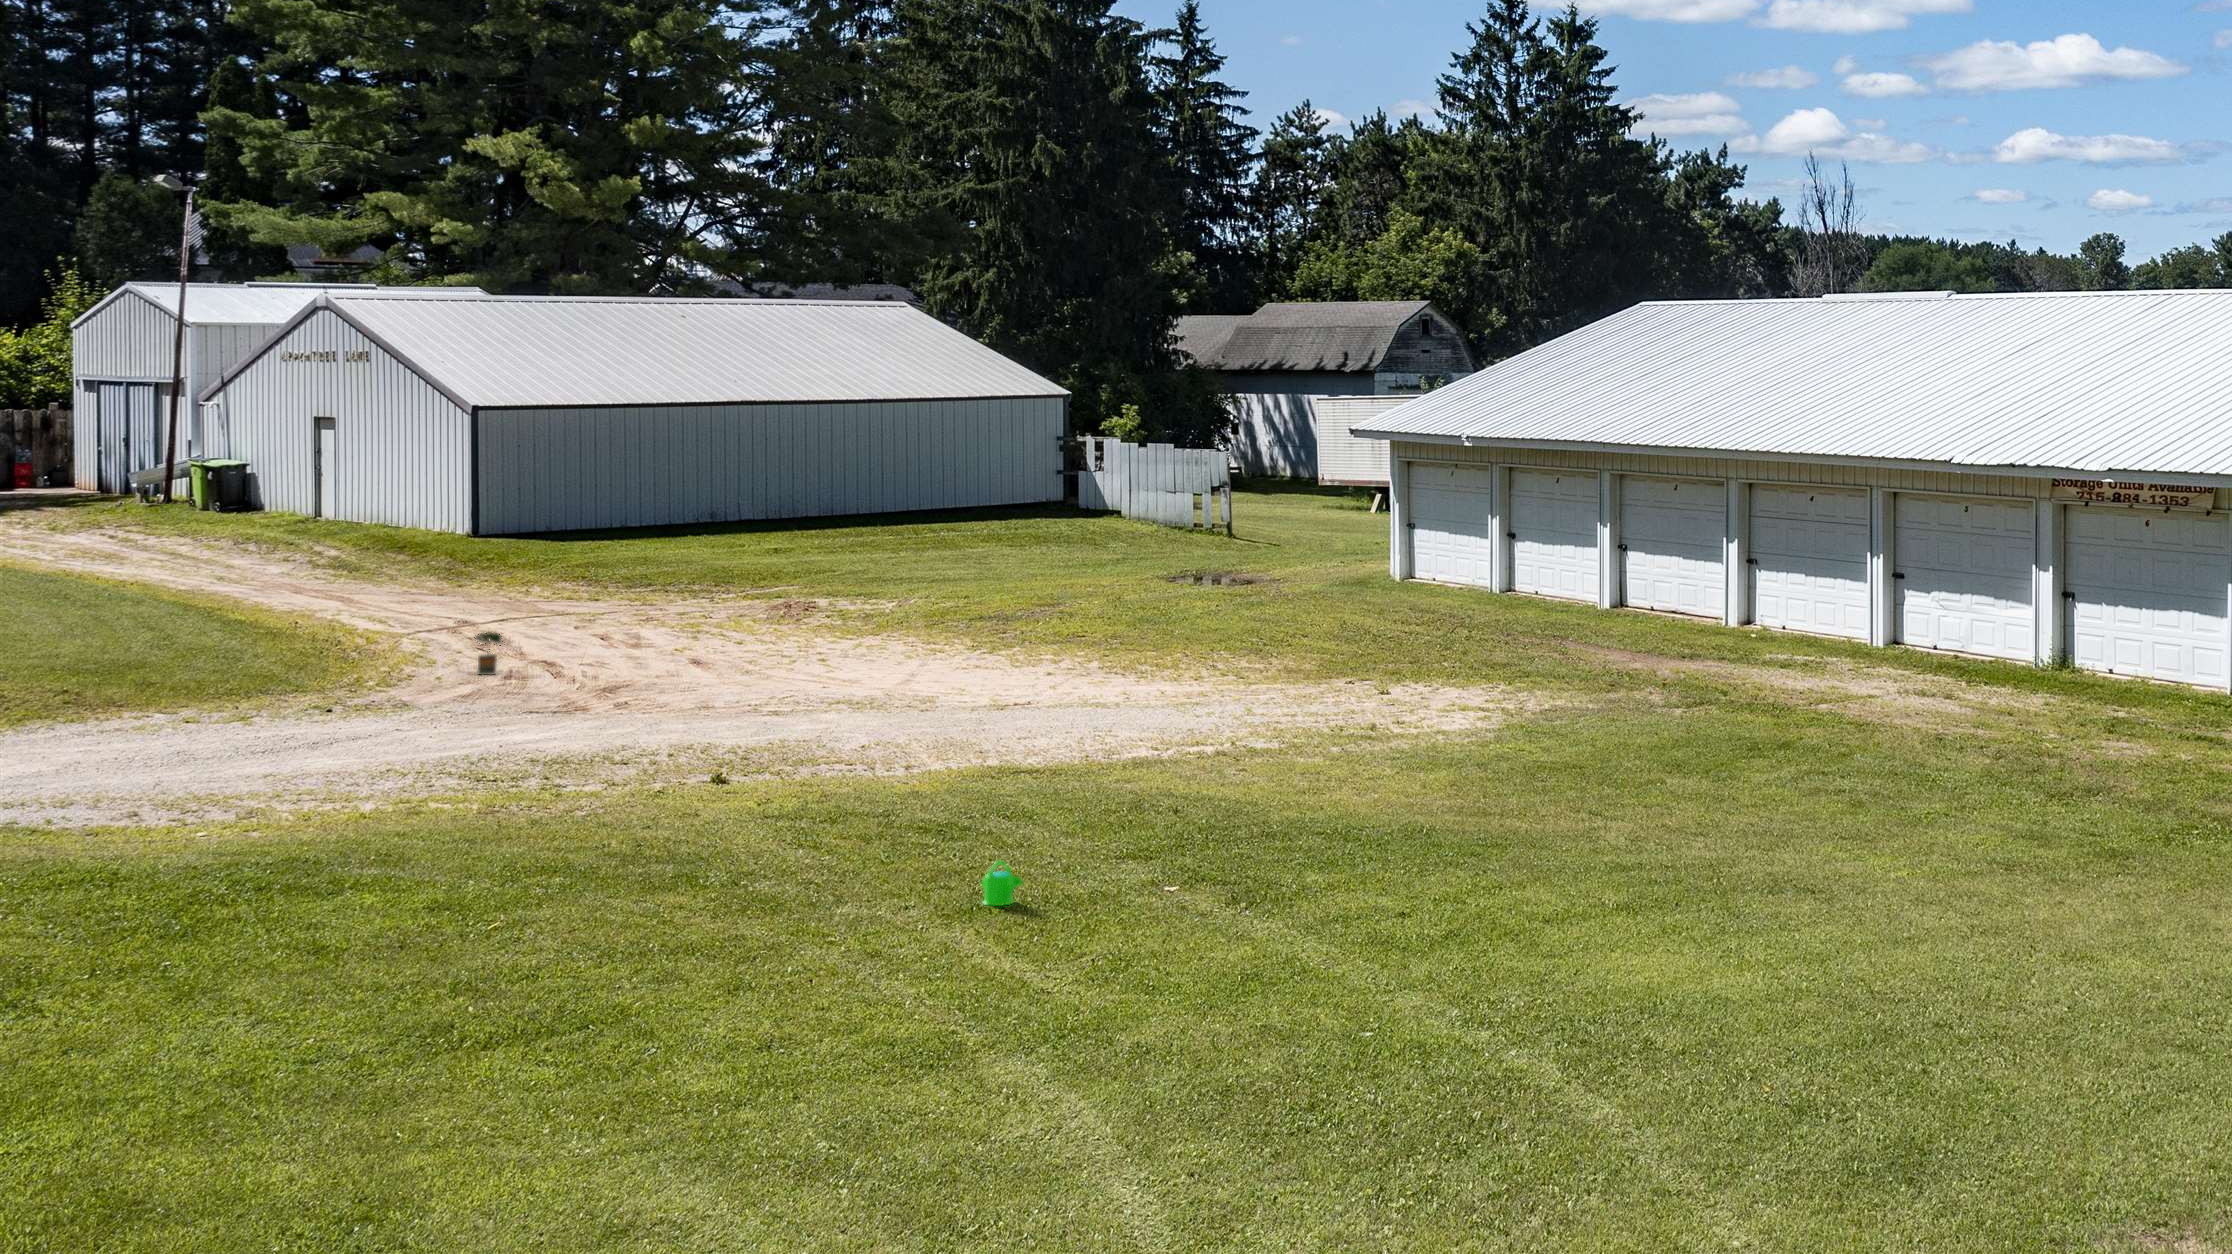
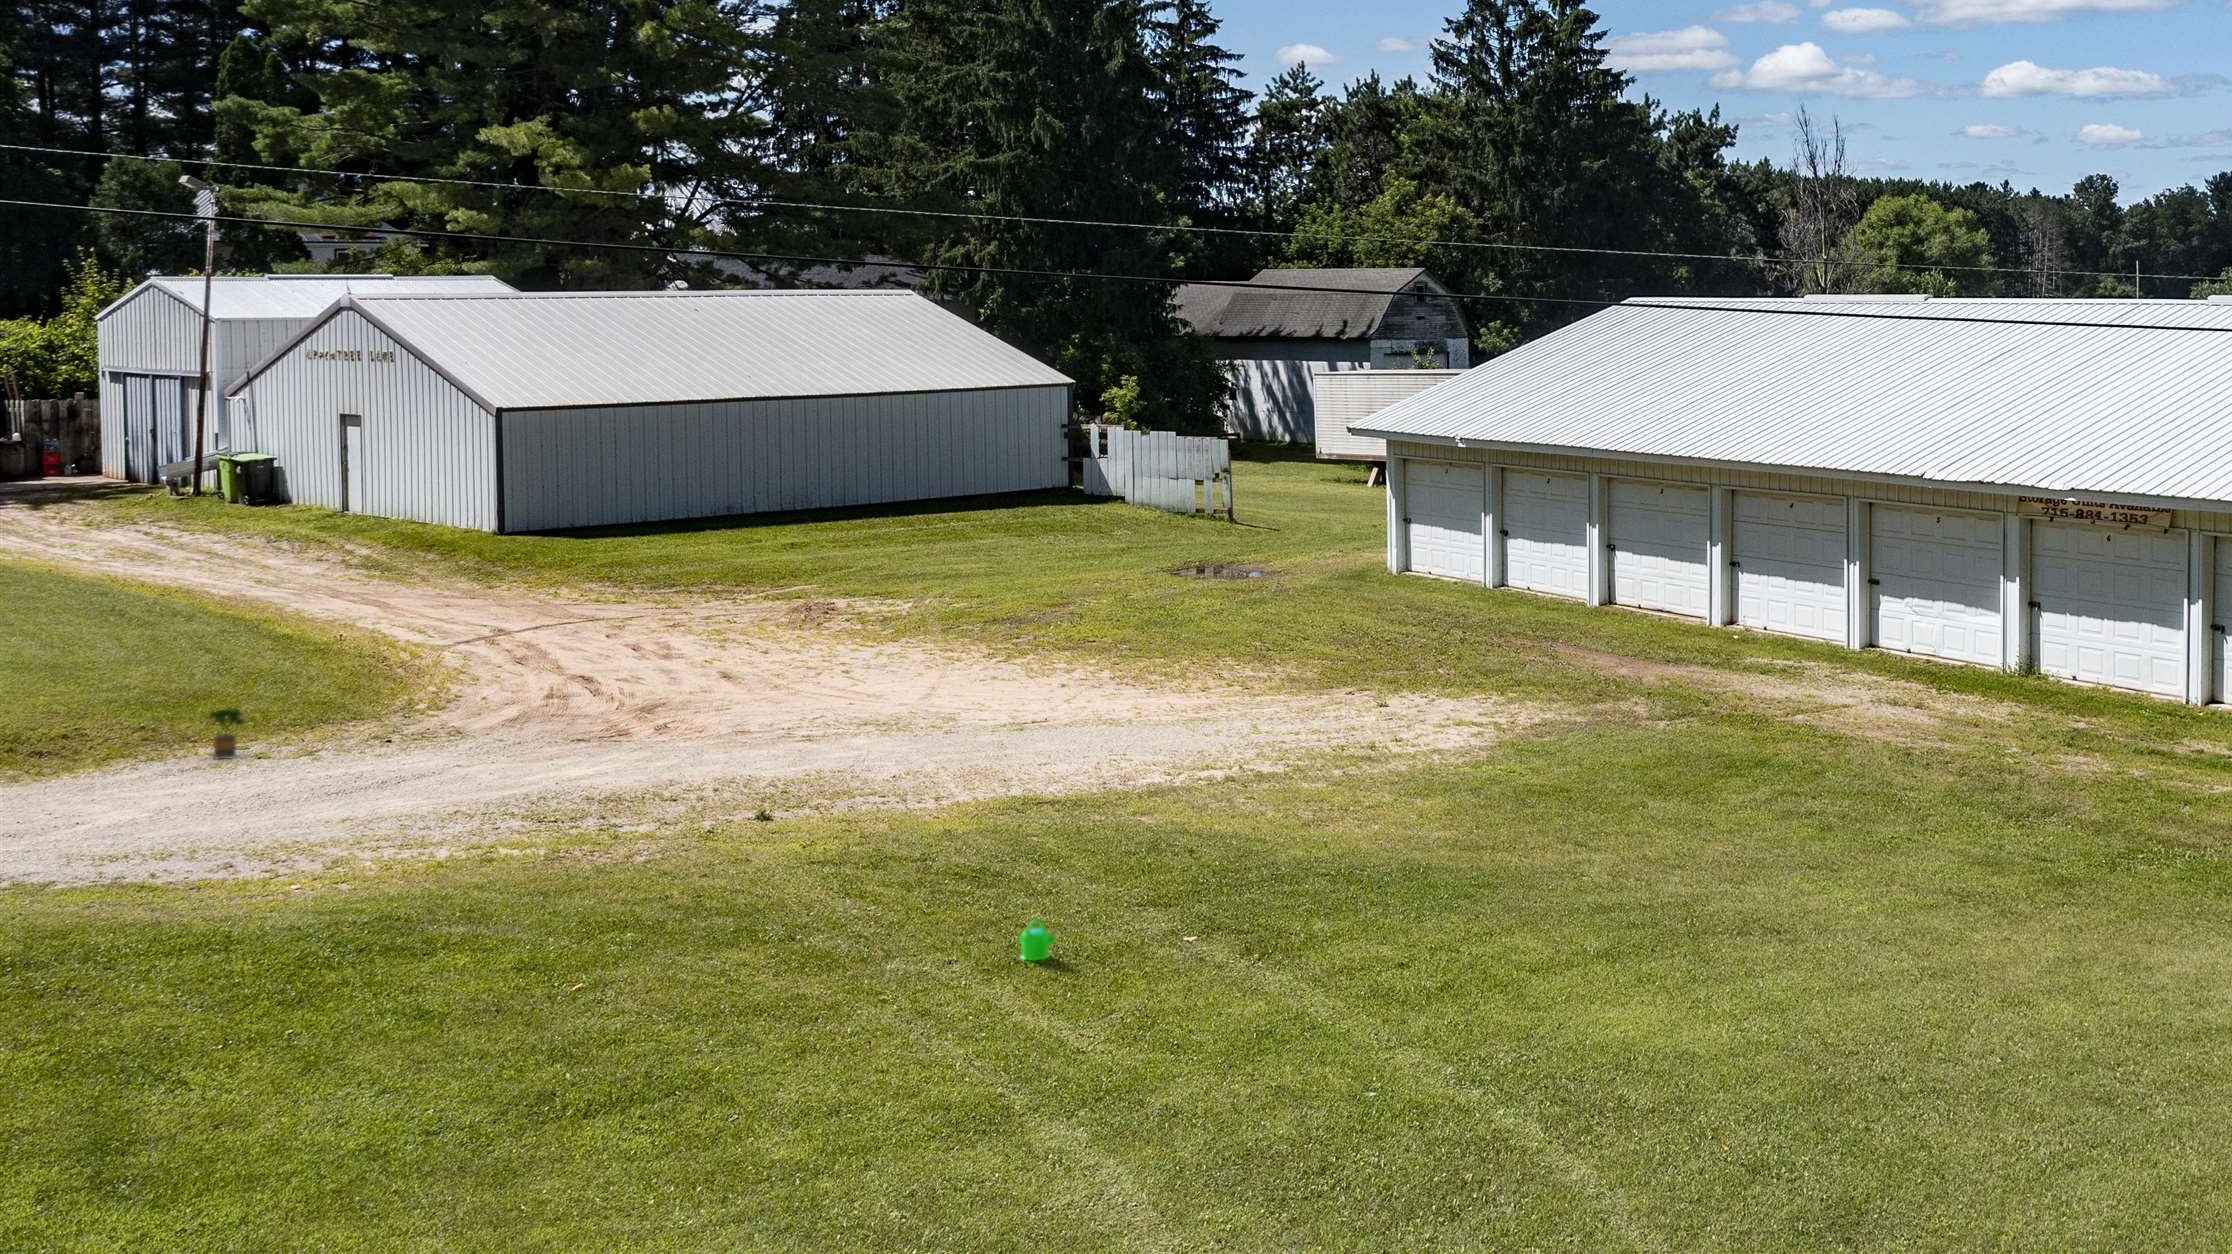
potted tree: present [474,632,503,675] -> present [209,708,244,759]

